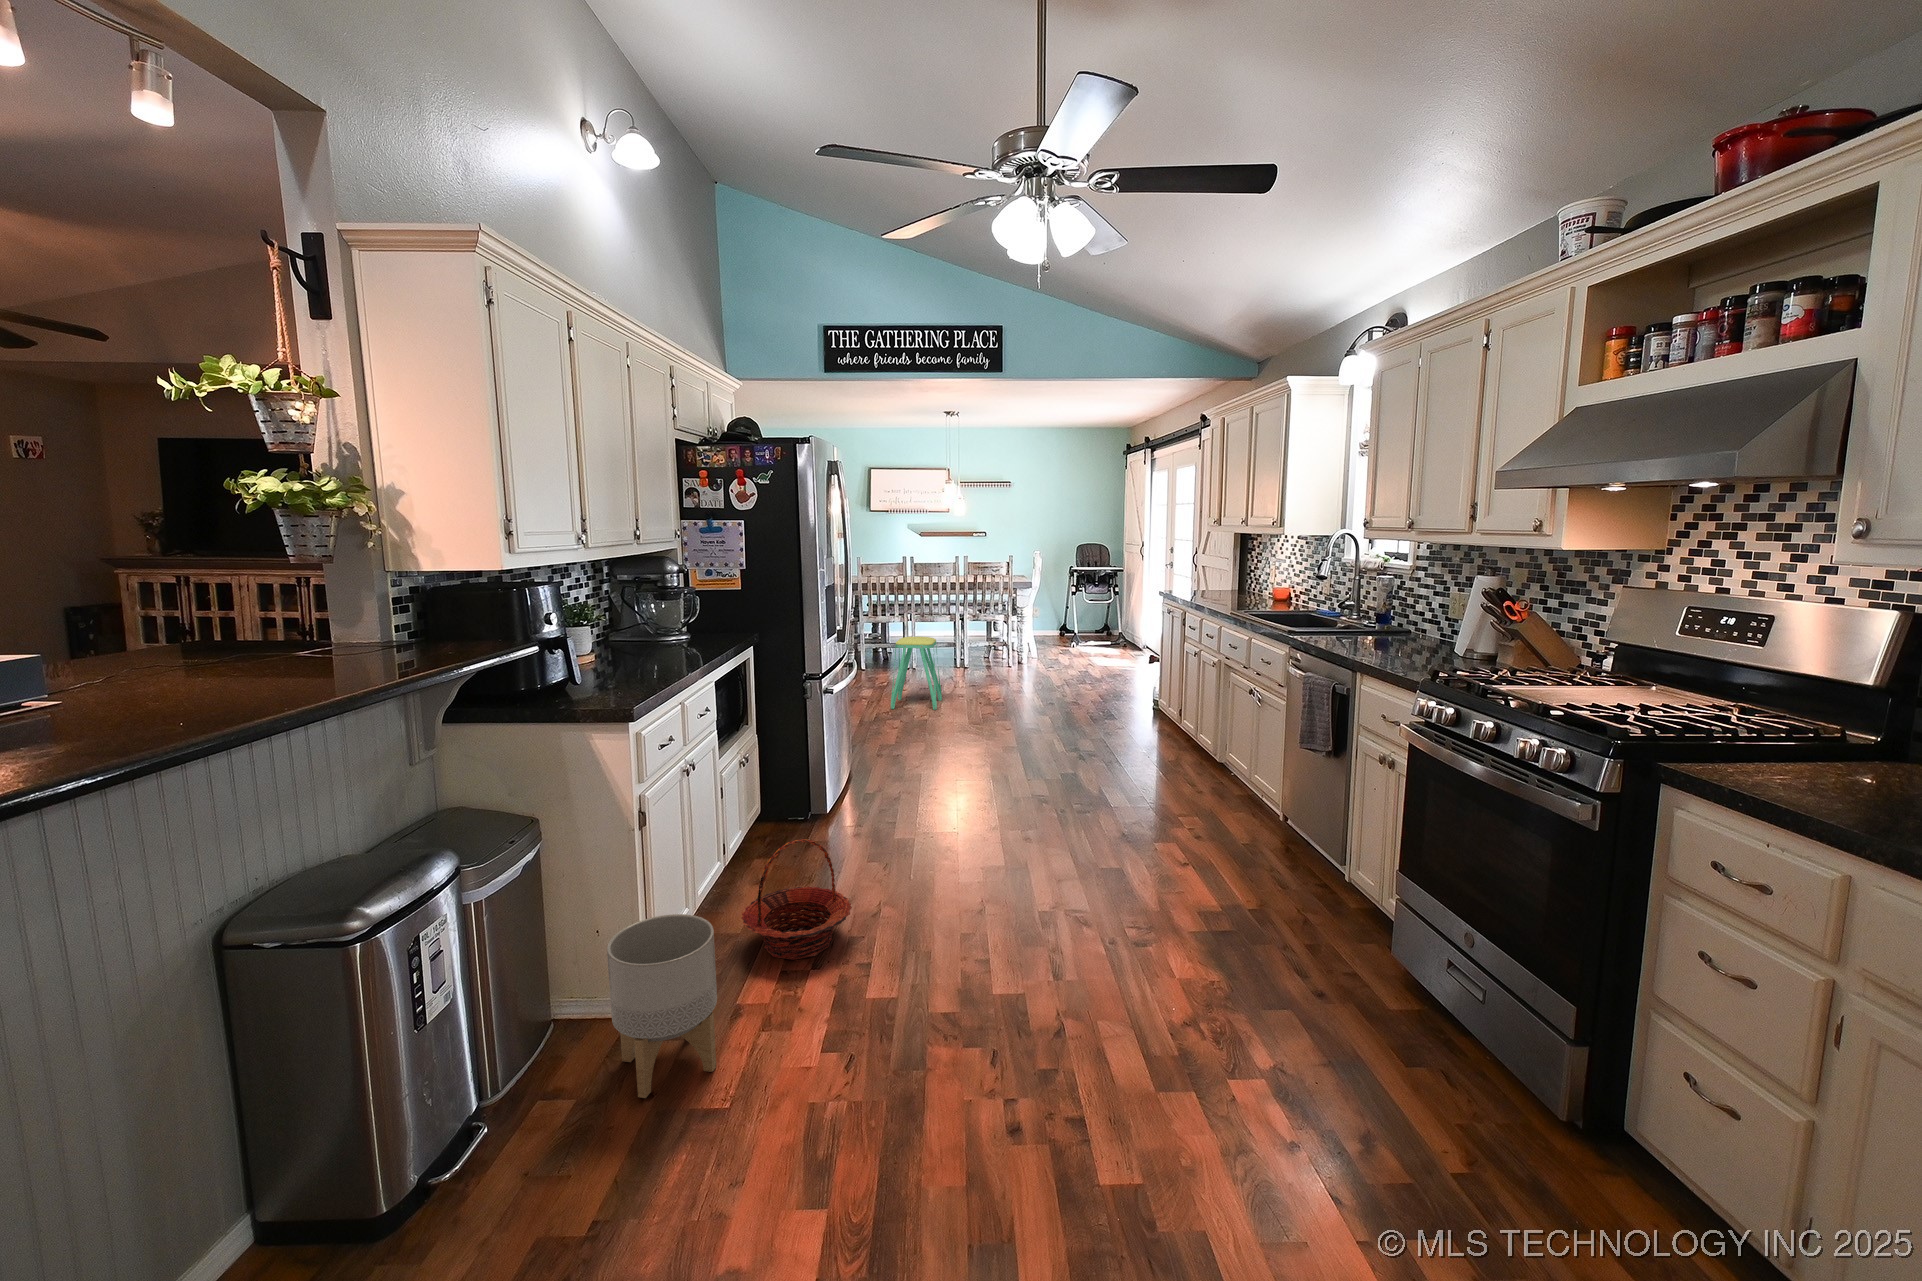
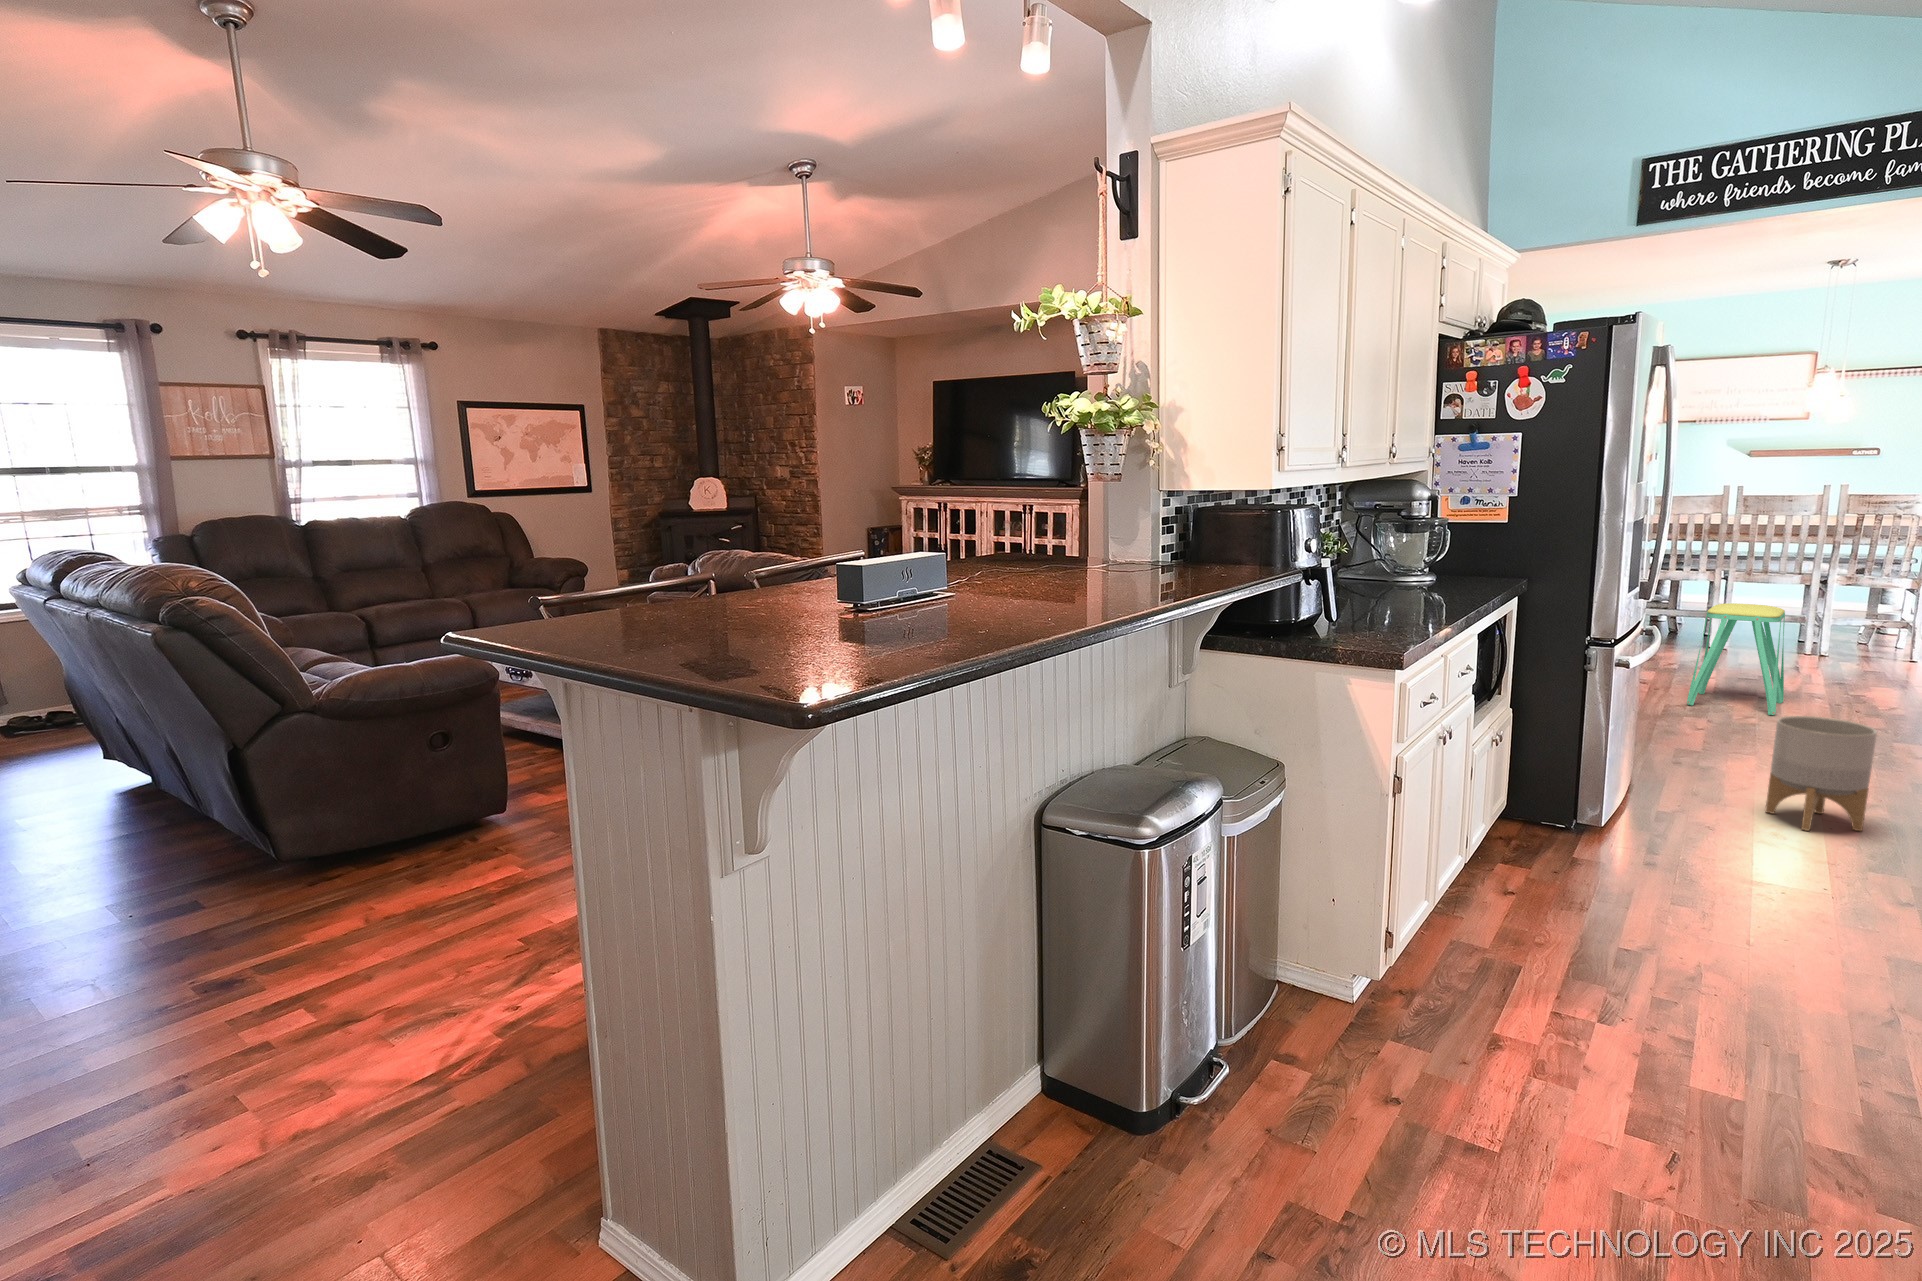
basket: present [742,839,852,960] -> none [1500,856,1674,1015]
planter: present [607,914,717,1098] -> present [1765,716,1877,831]

